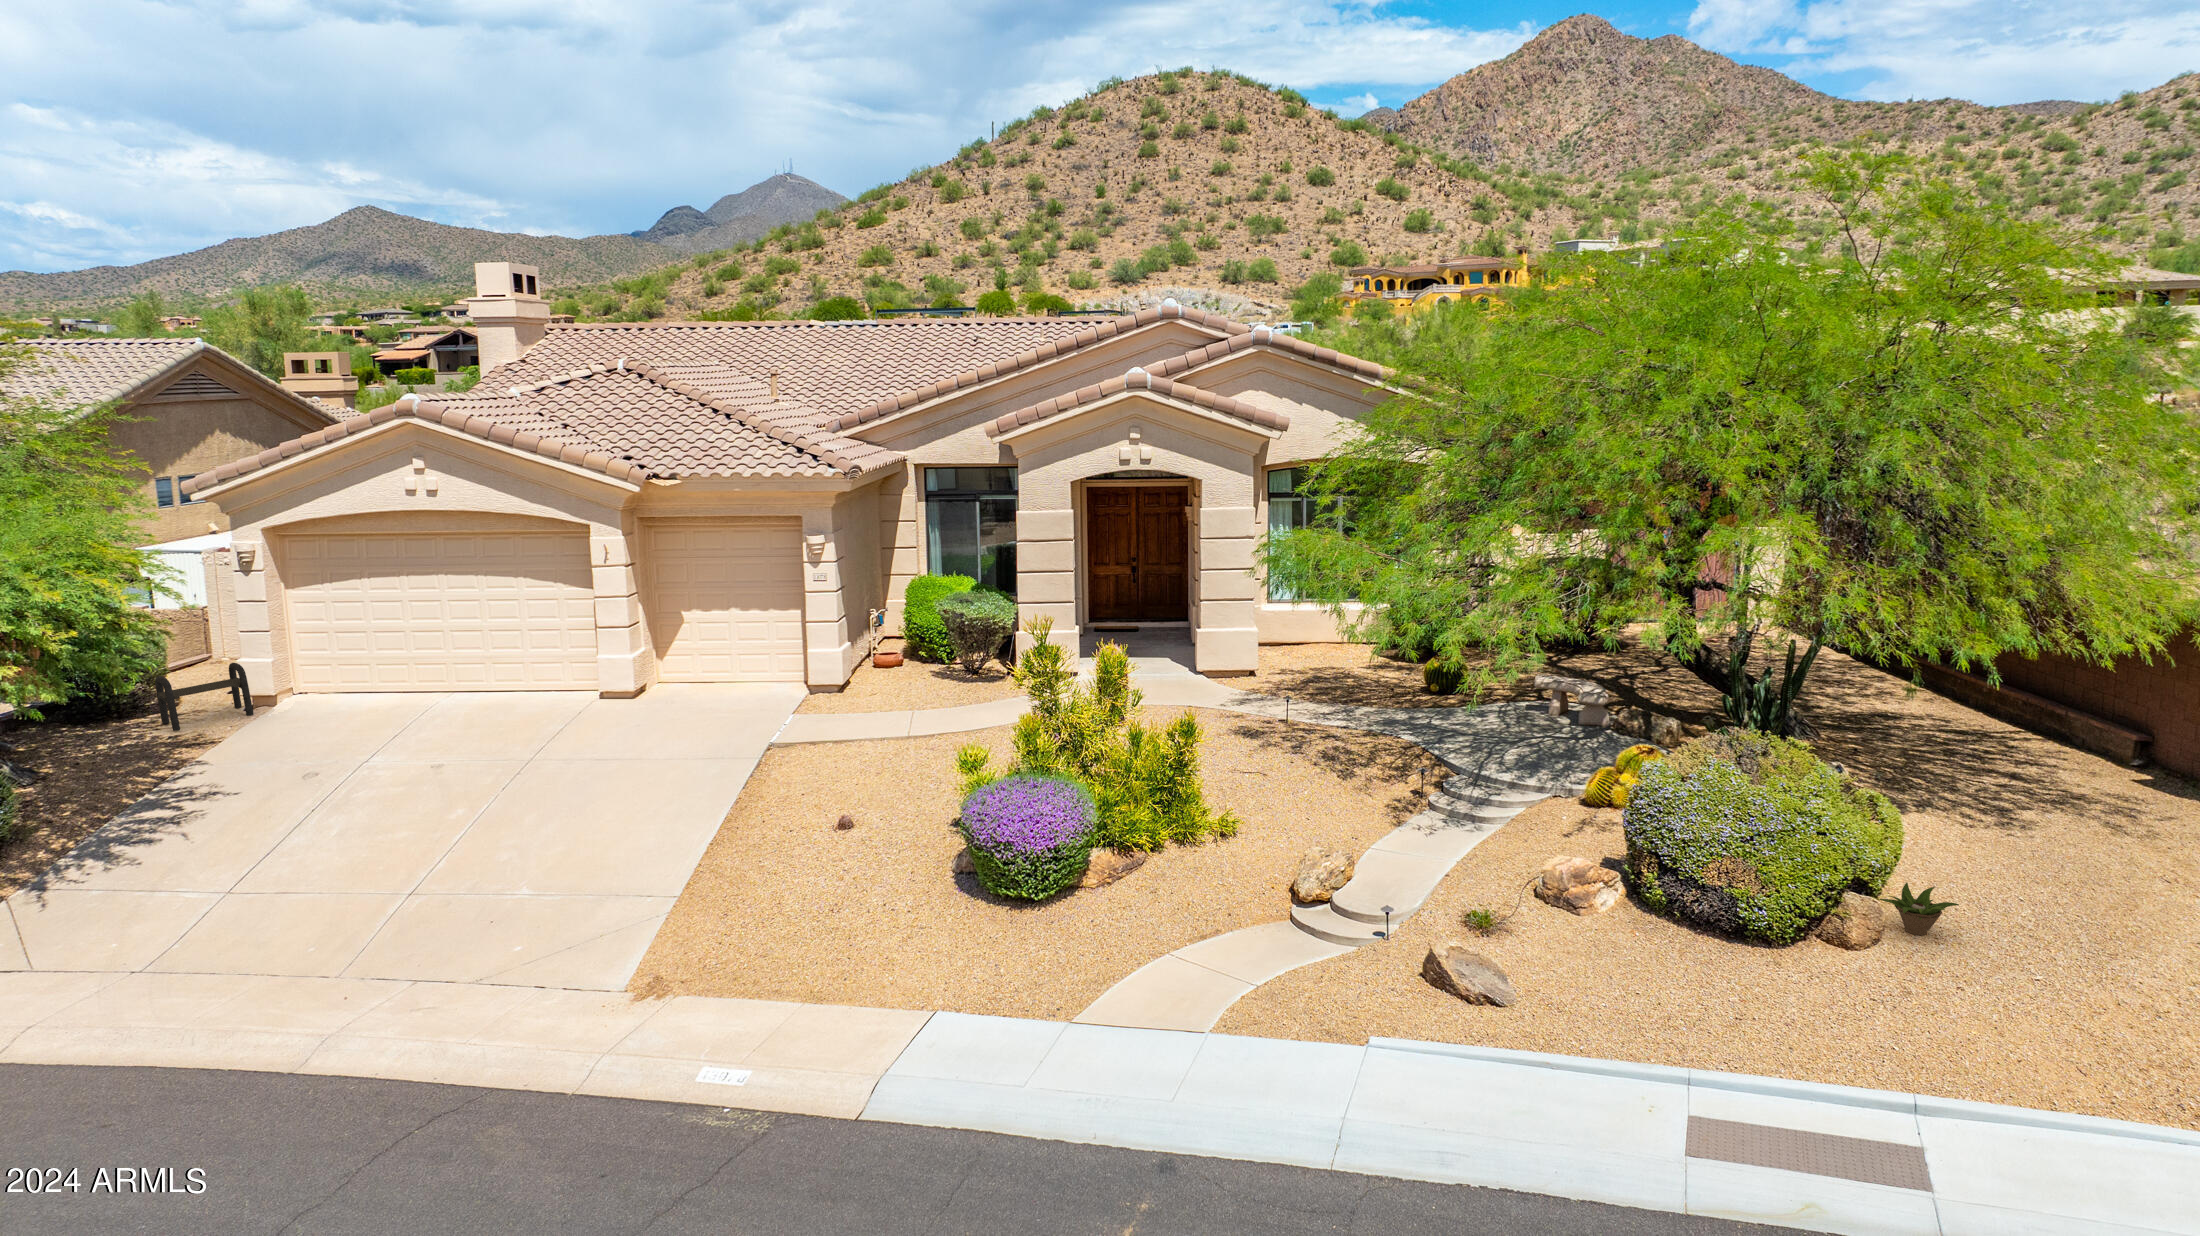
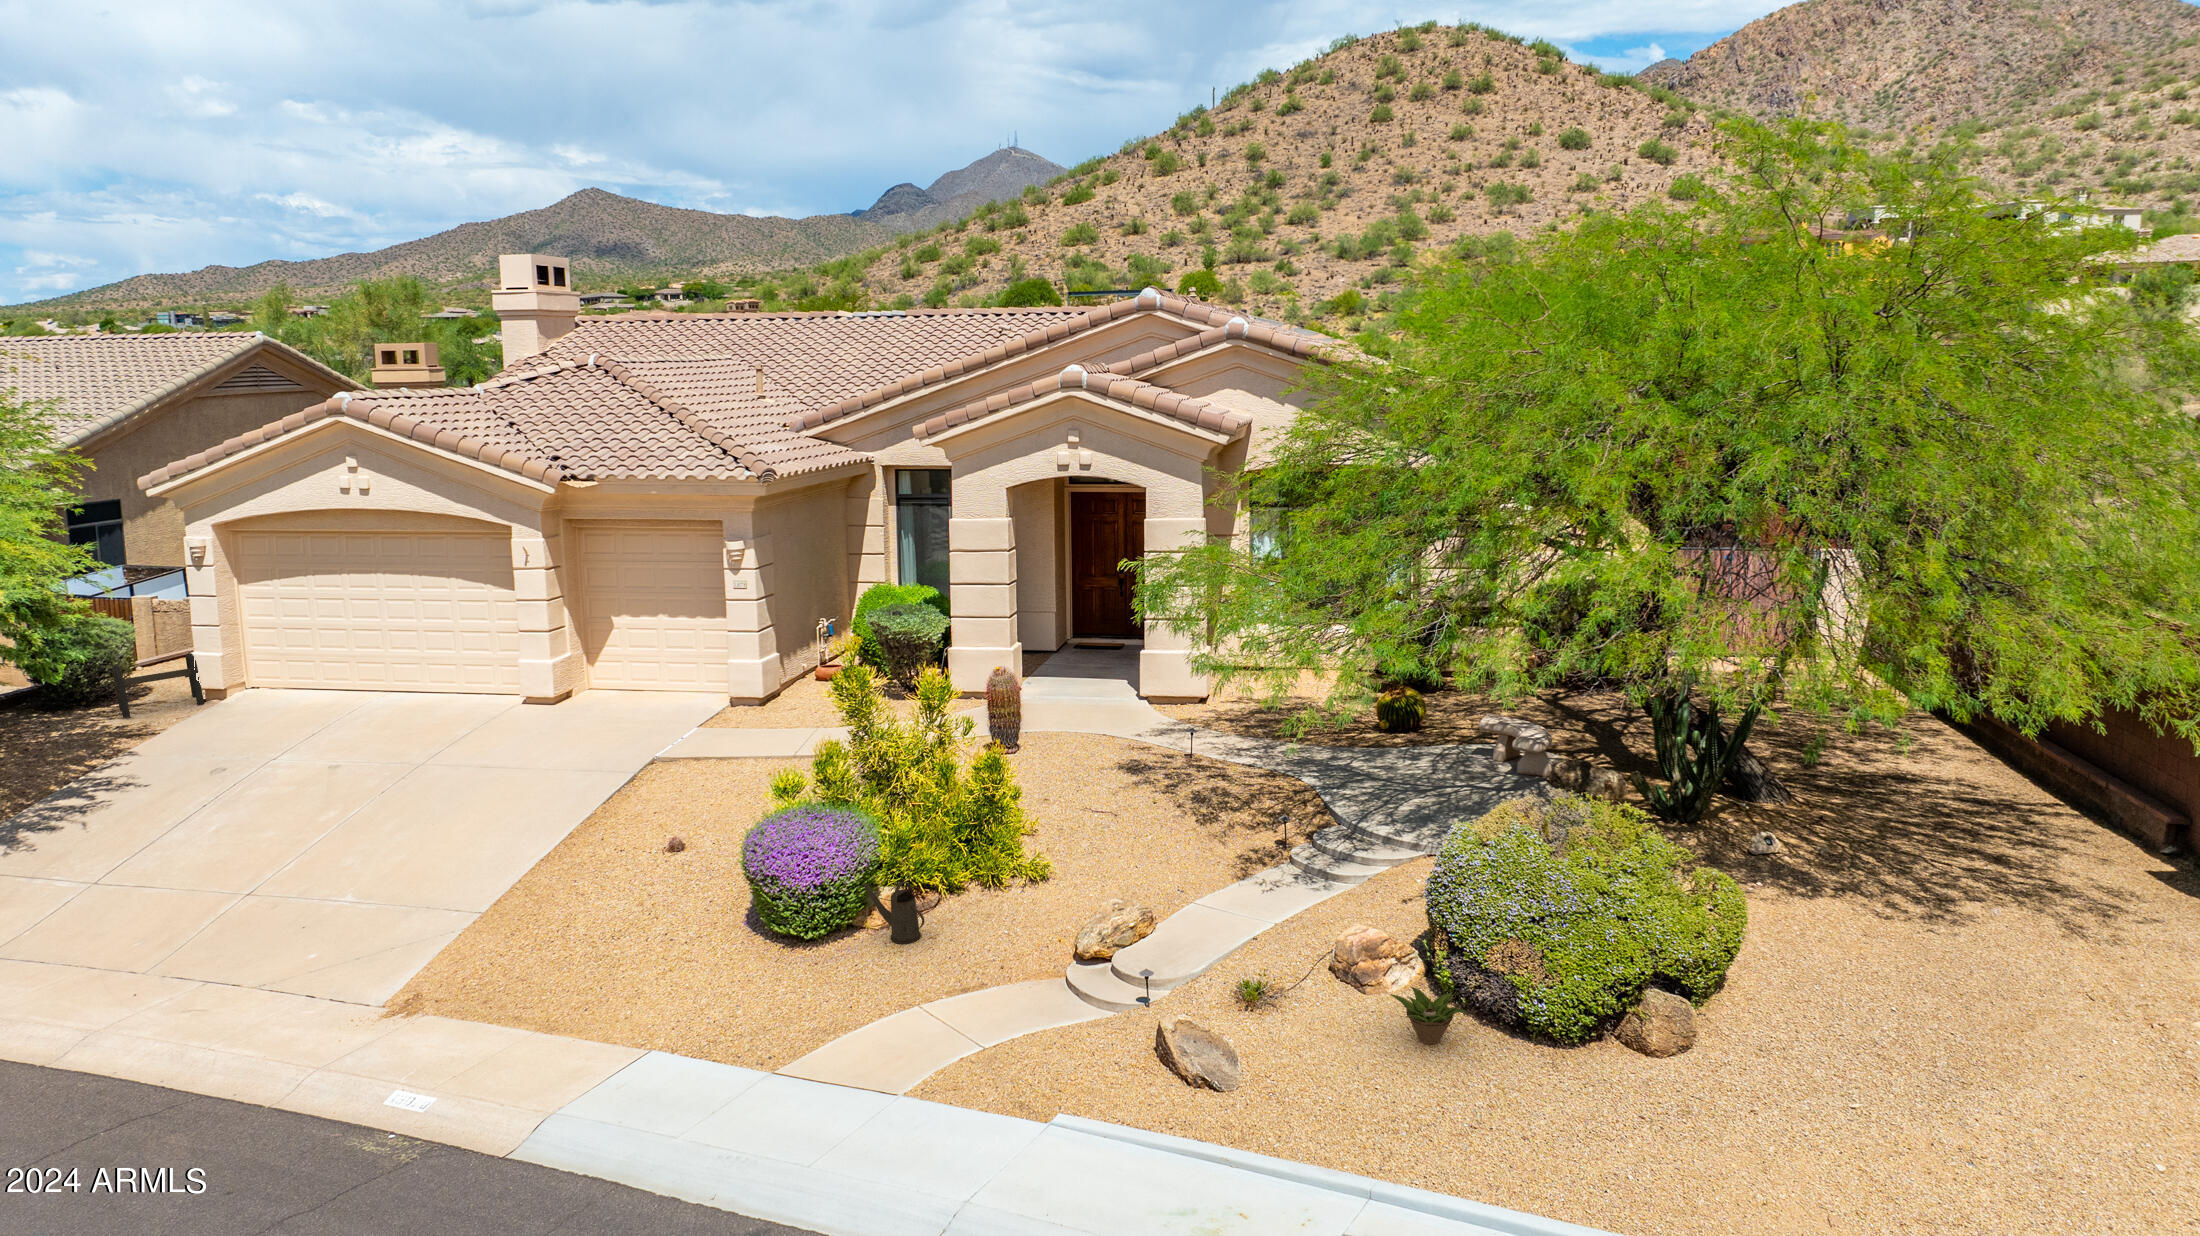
watering can: none [1086,842,1150,900] -> present [864,881,924,944]
decorative plant: present [1879,883,1959,935] -> present [1390,987,1467,1044]

